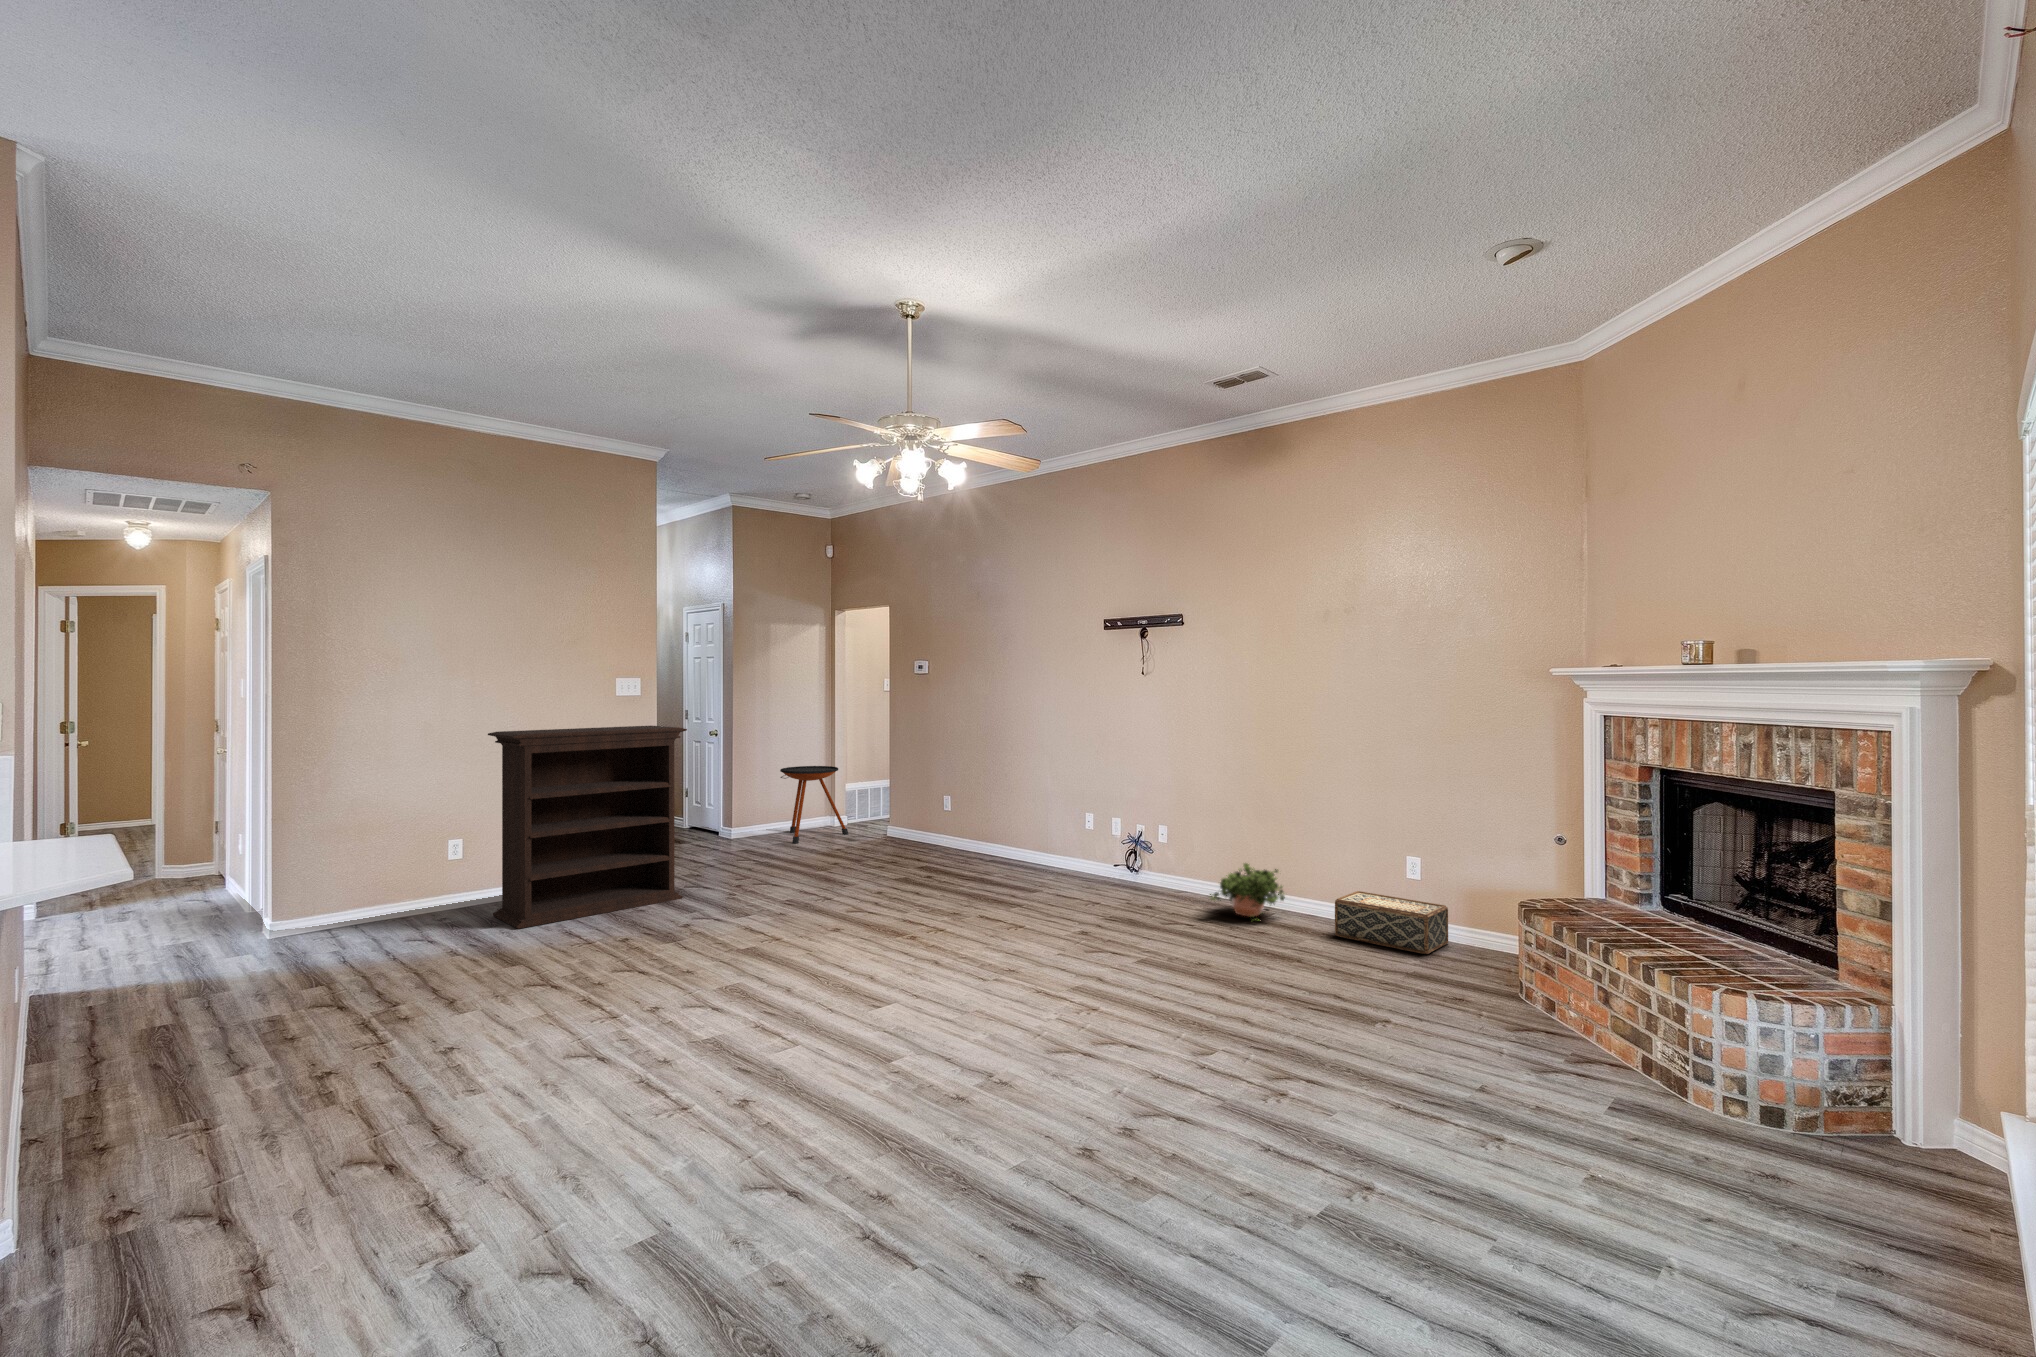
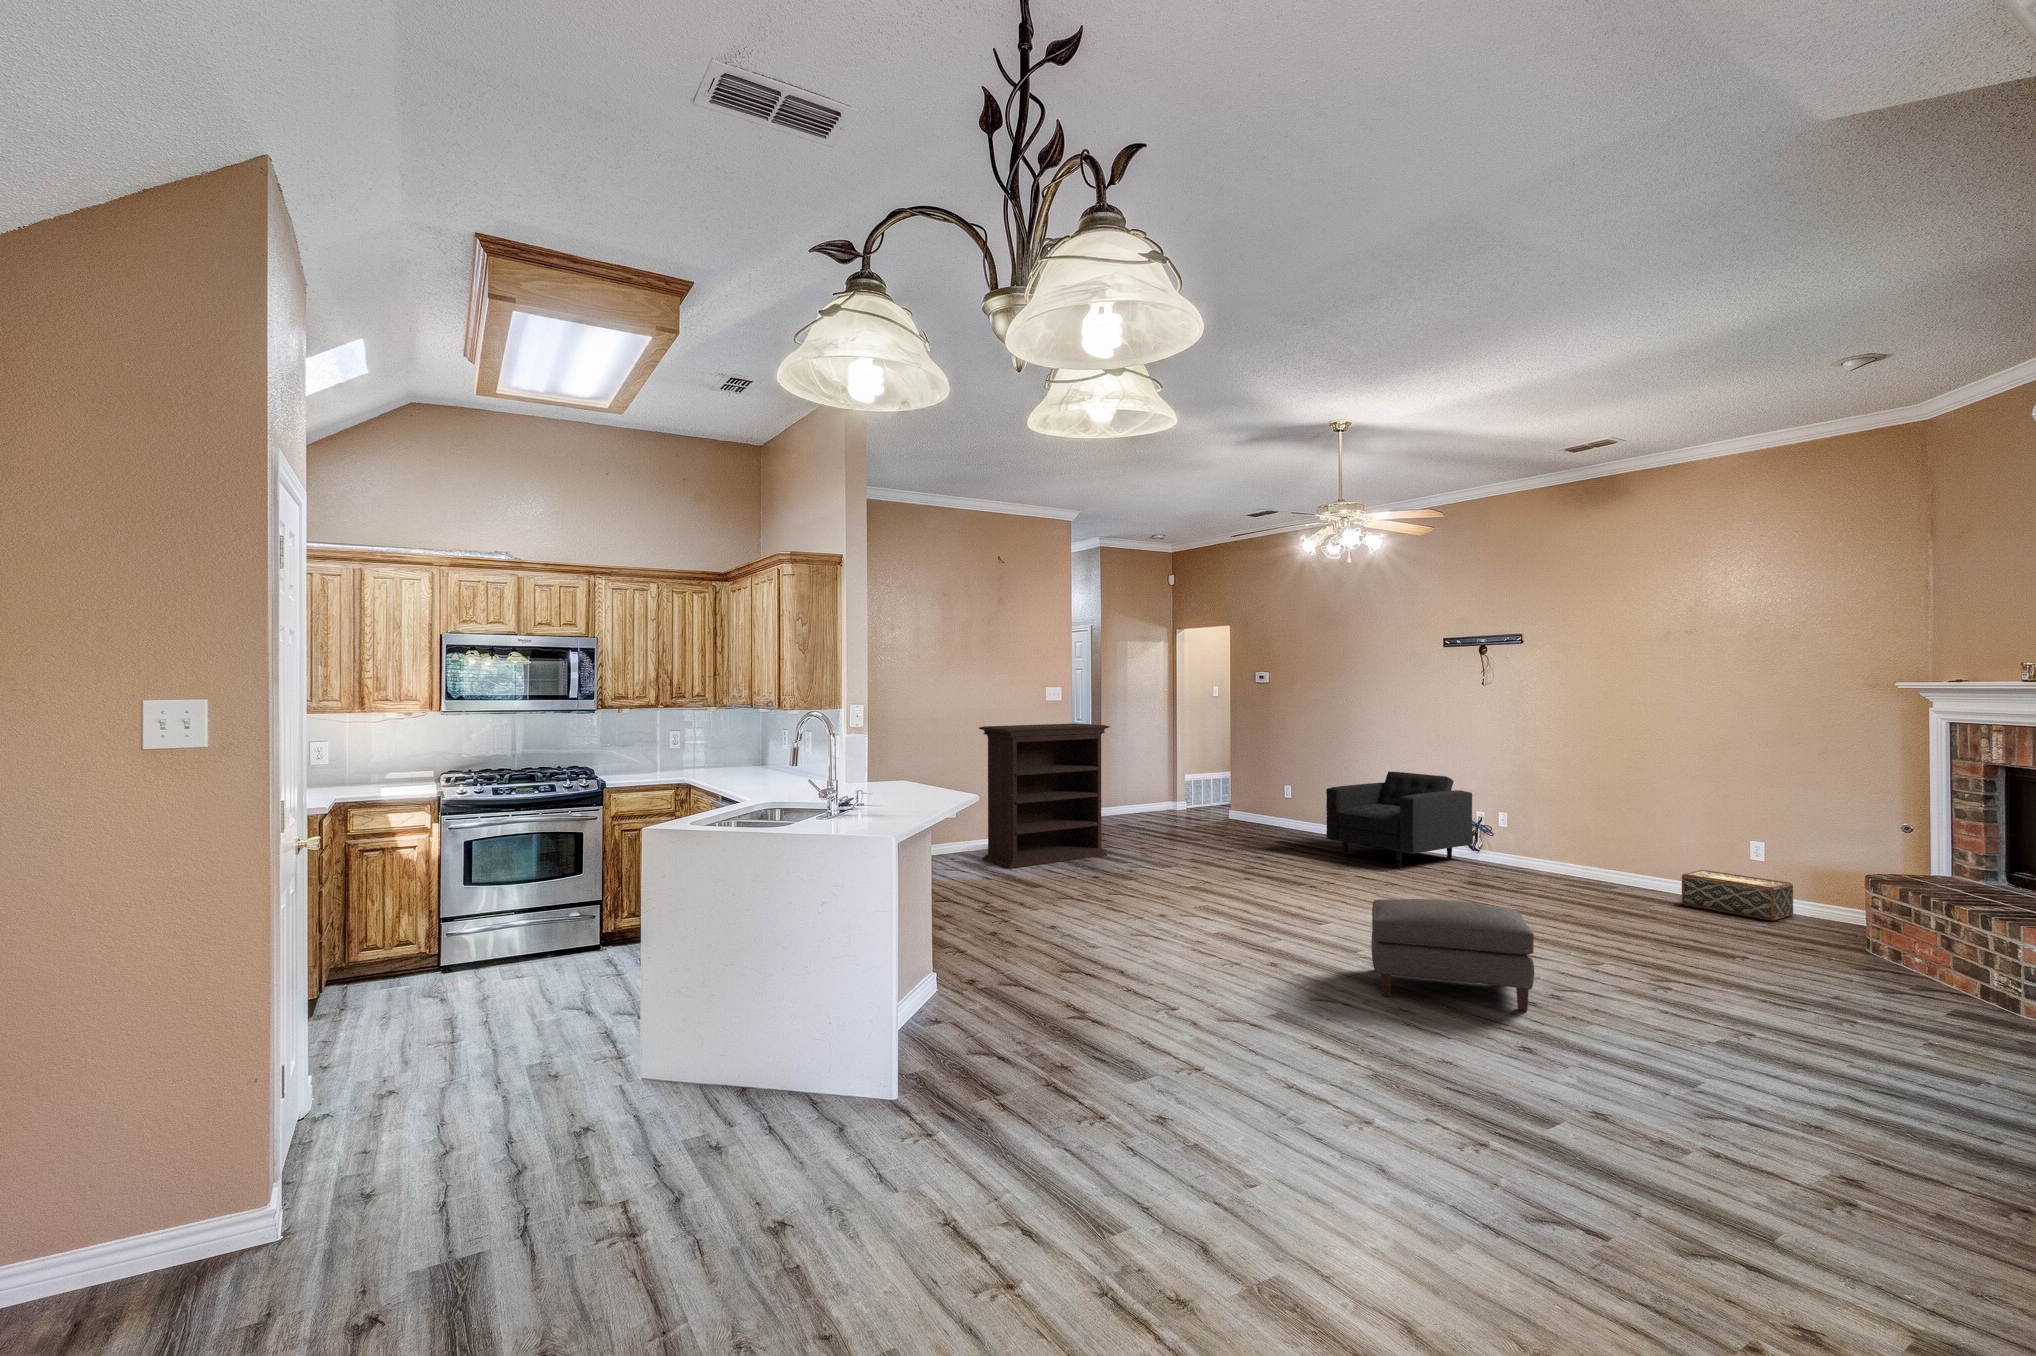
side table: present [780,766,848,843] -> none [1139,759,1195,822]
armchair: none [966,778,1130,897] -> present [1326,772,1473,867]
potted plant: present [1210,863,1285,917] -> none [1557,843,1634,892]
ottoman: none [859,988,1091,1169] -> present [1371,899,1534,1011]

